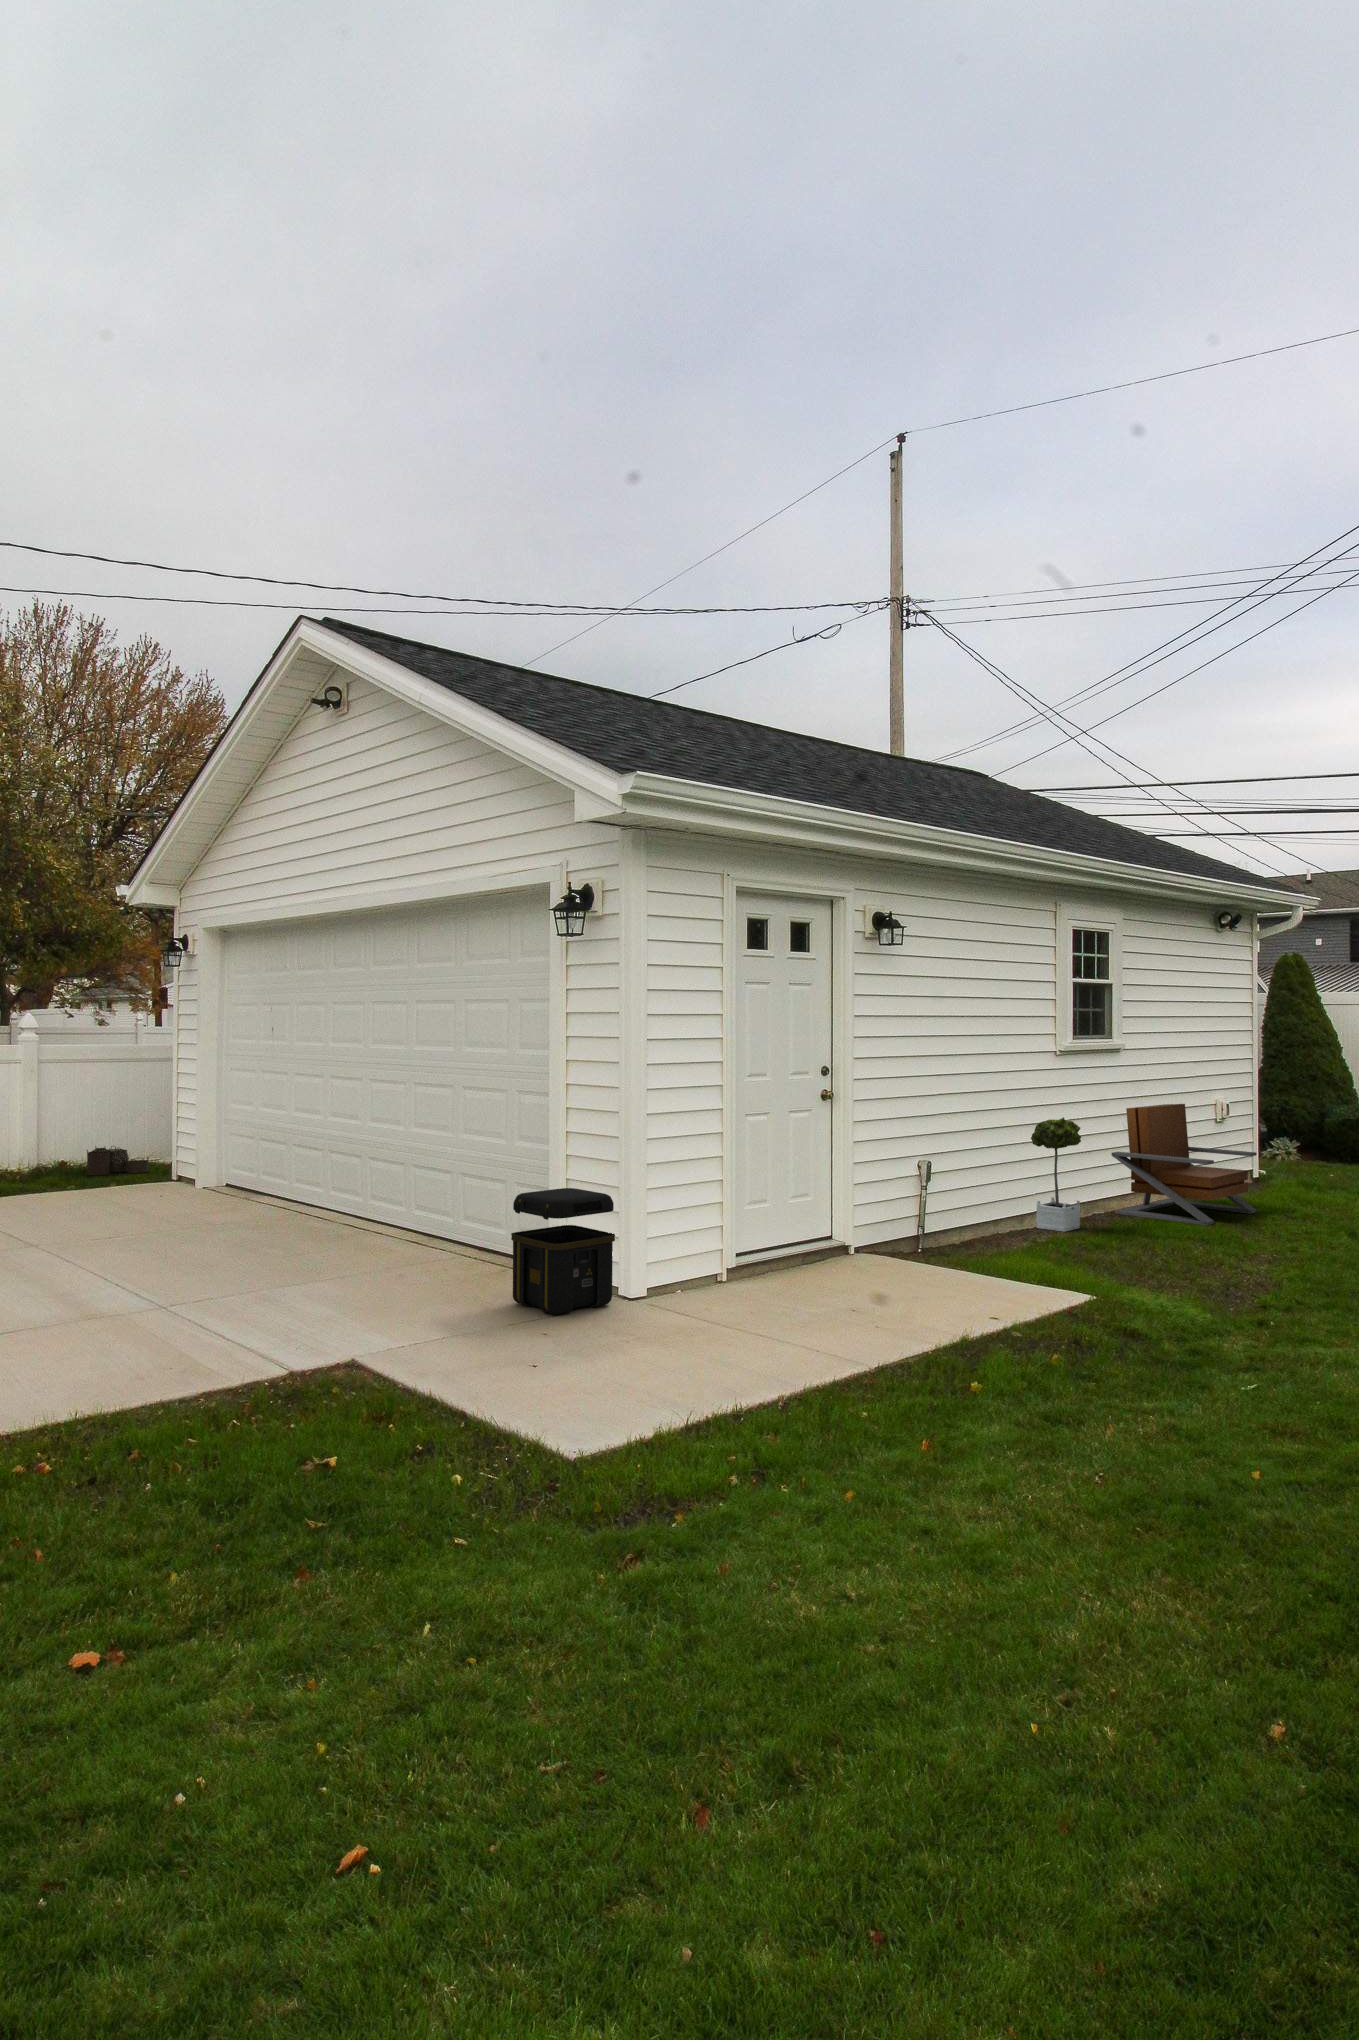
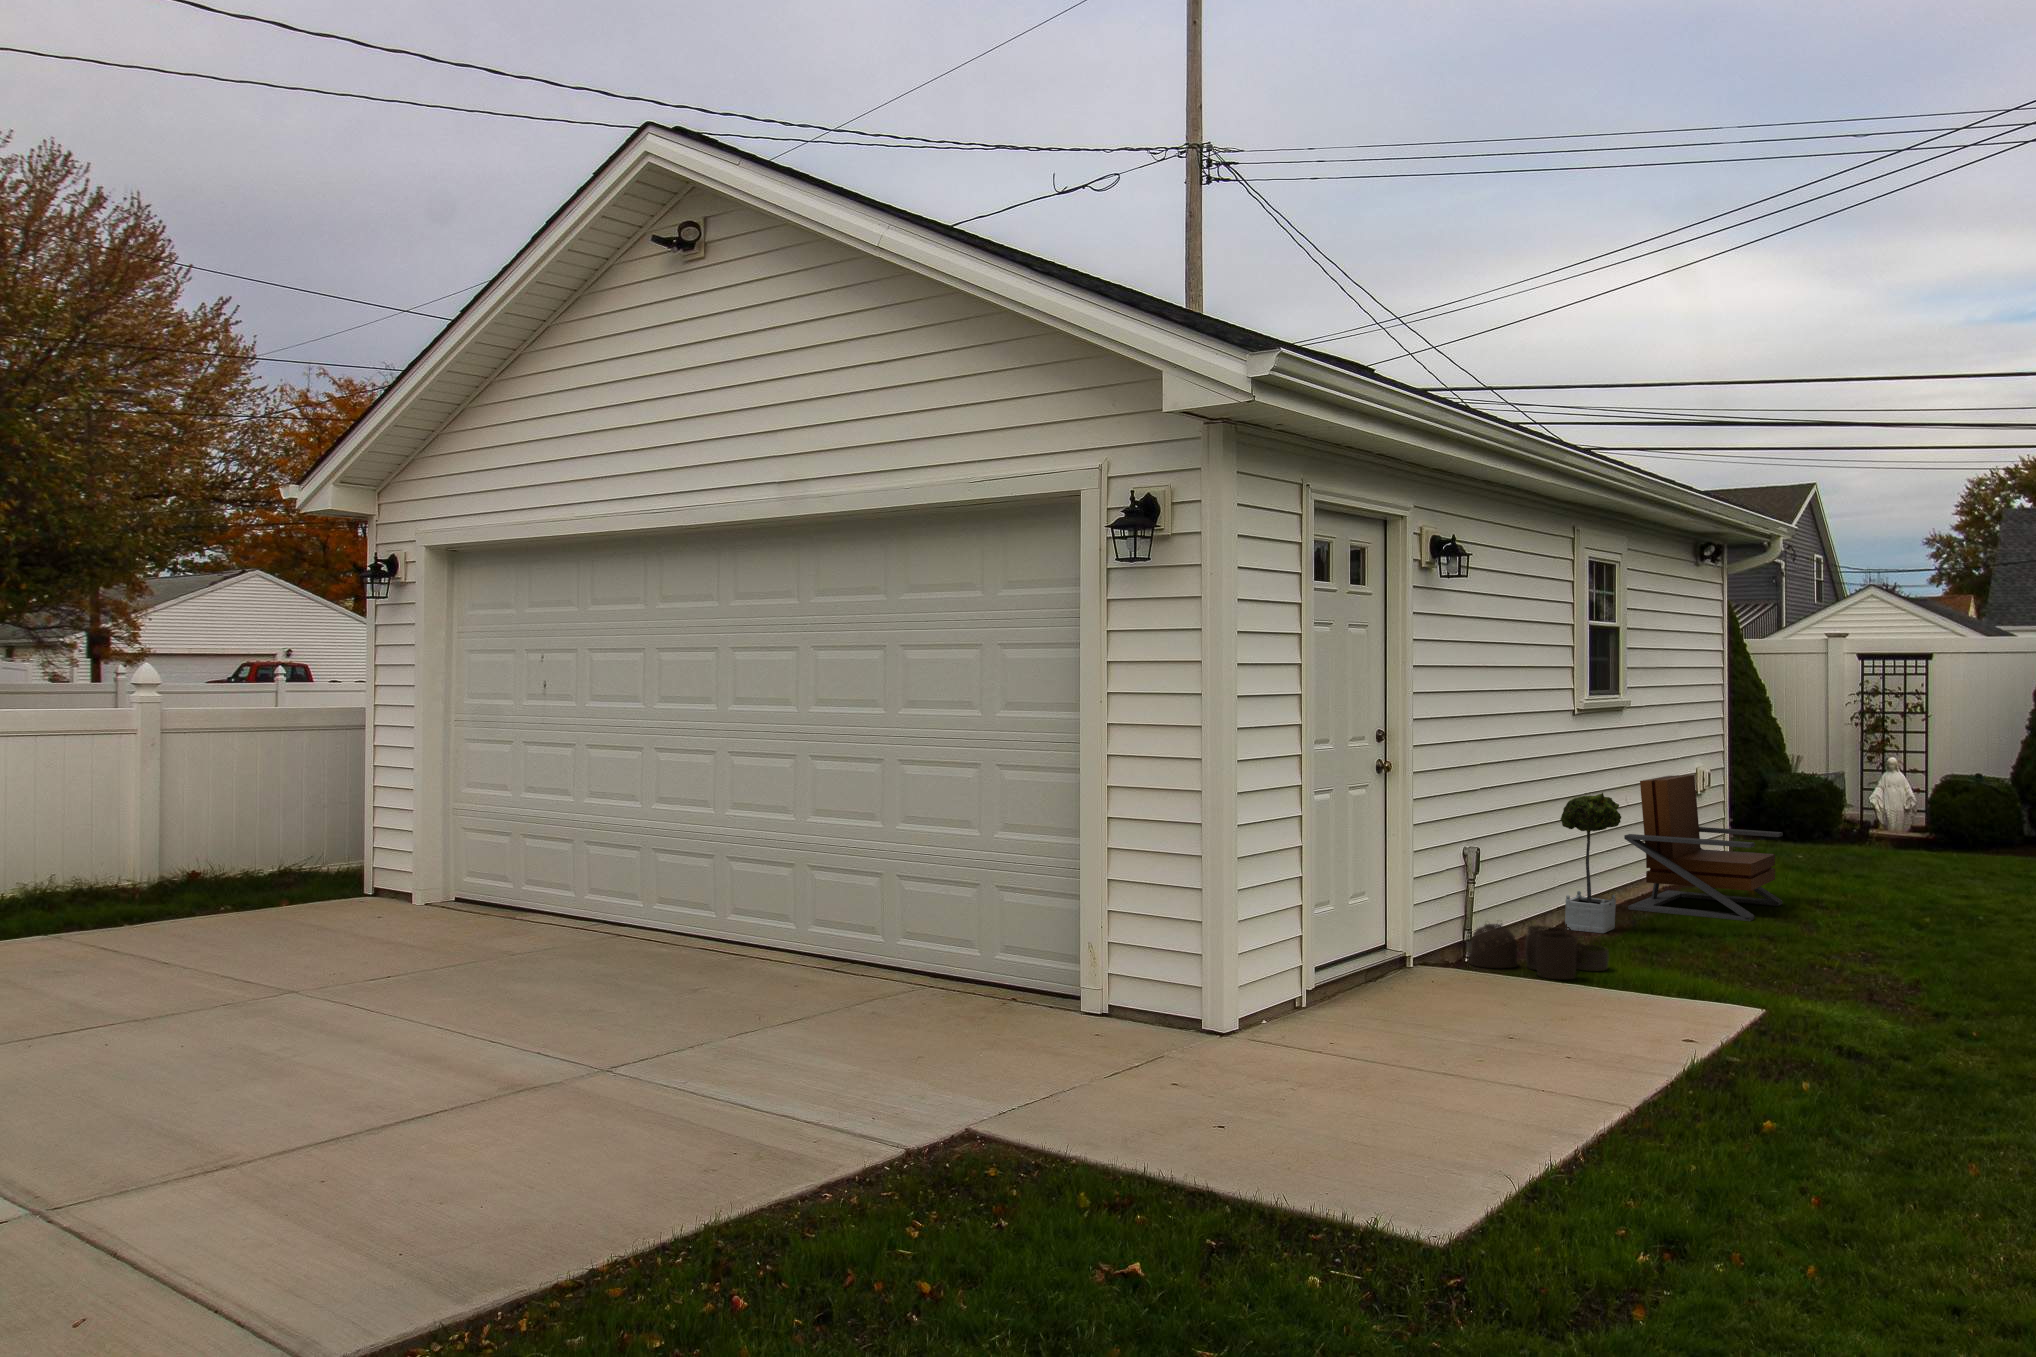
woven basket: present [87,1146,149,1175] -> present [1470,923,1609,980]
toolbox: present [511,1188,615,1315] -> none [1067,893,1201,1058]

